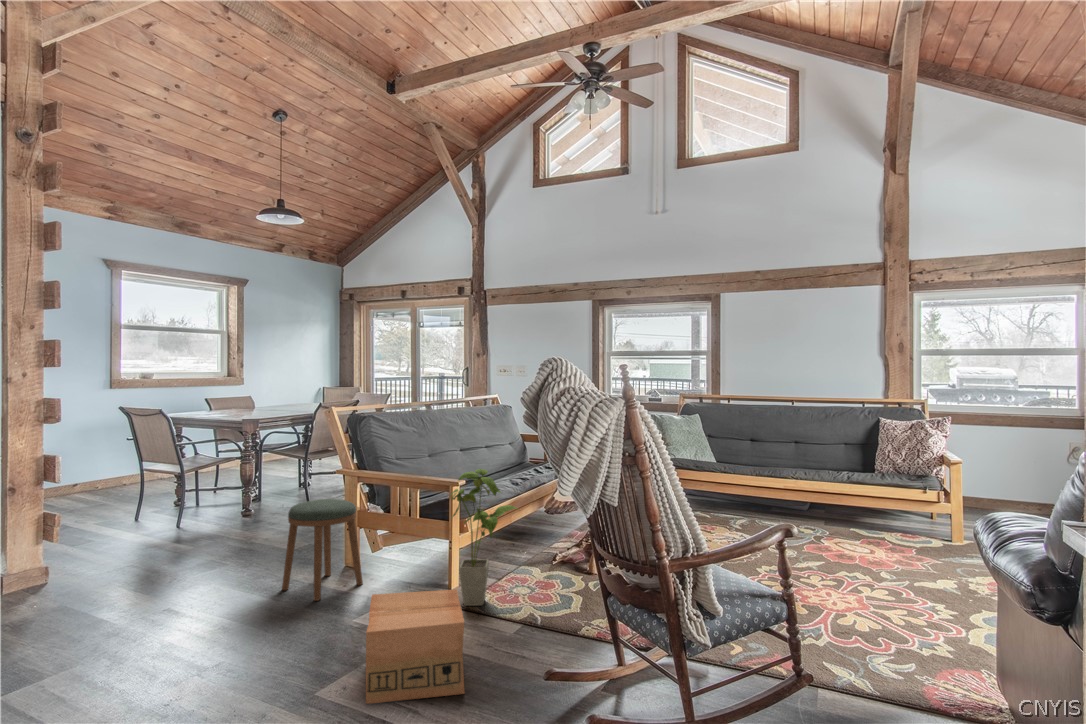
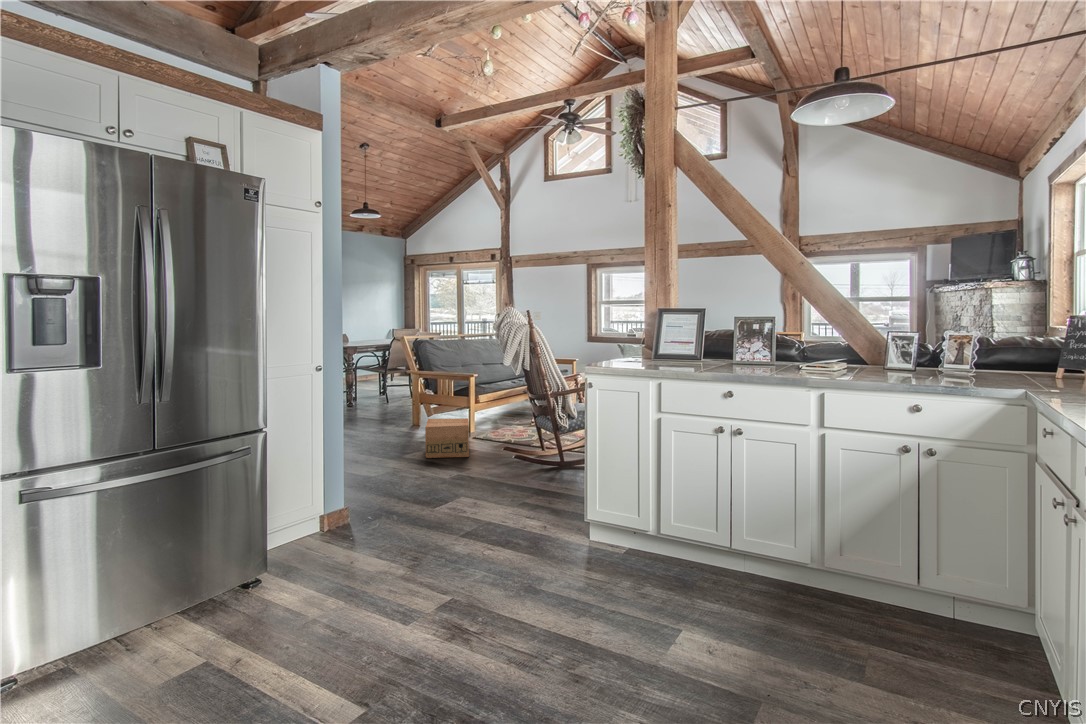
house plant: present [452,469,517,606] -> none [468,365,506,436]
stool: present [282,499,363,601] -> none [382,385,425,434]

